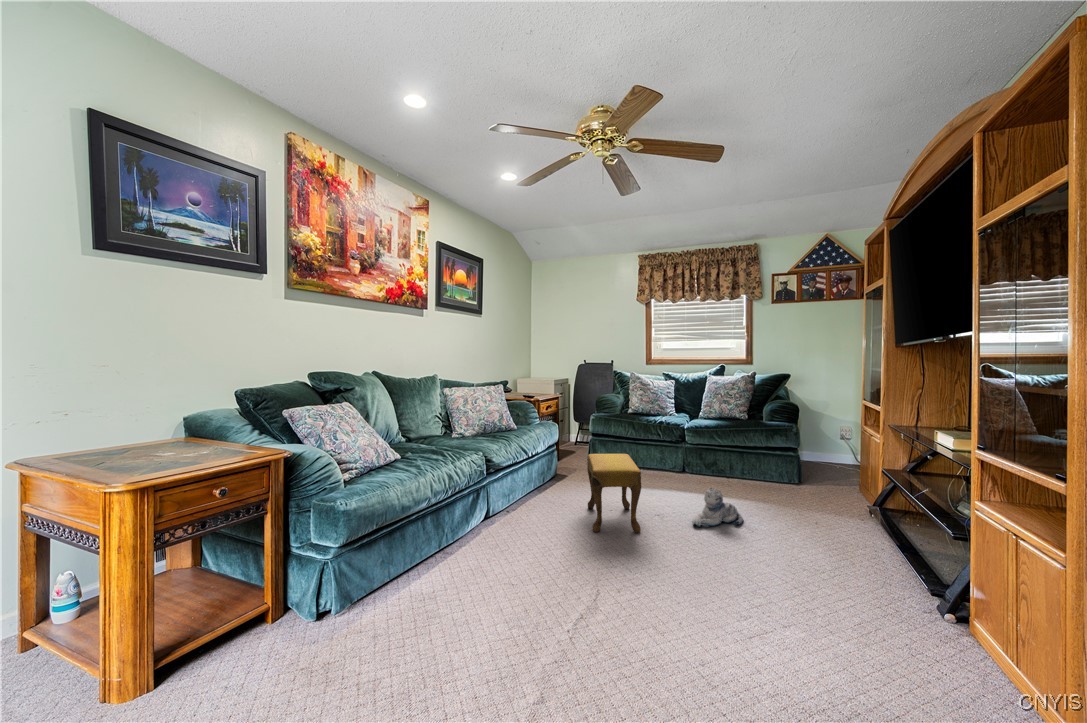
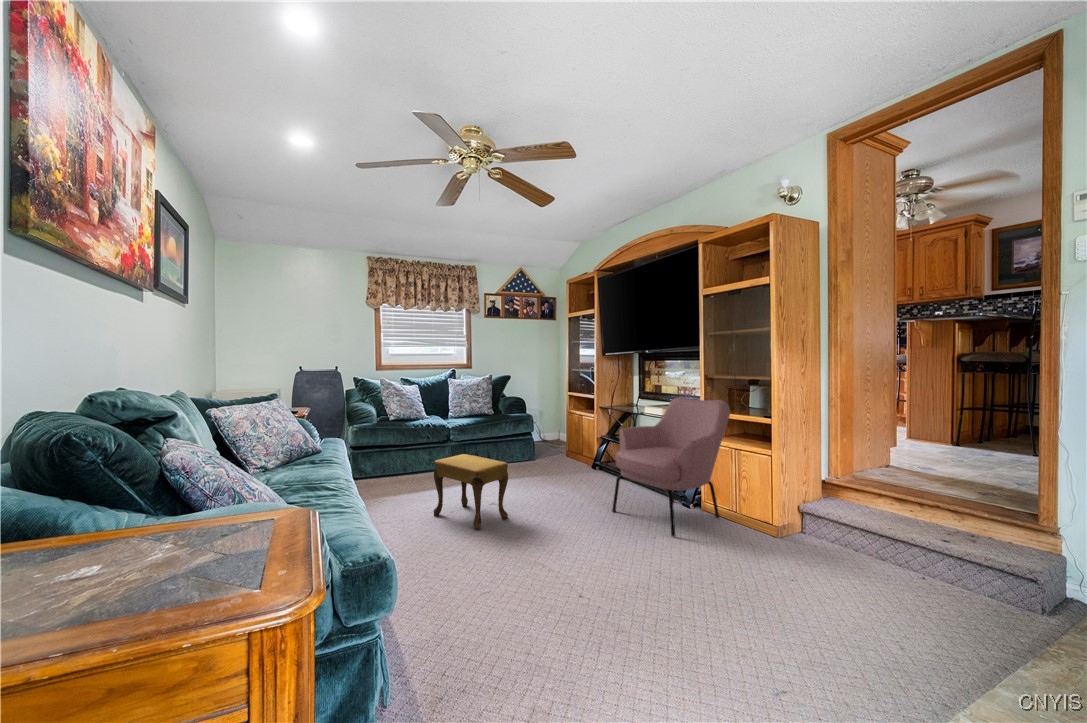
armchair: none [769,424,991,659] -> present [612,397,730,536]
plush toy: present [692,488,743,527] -> none [523,468,552,501]

